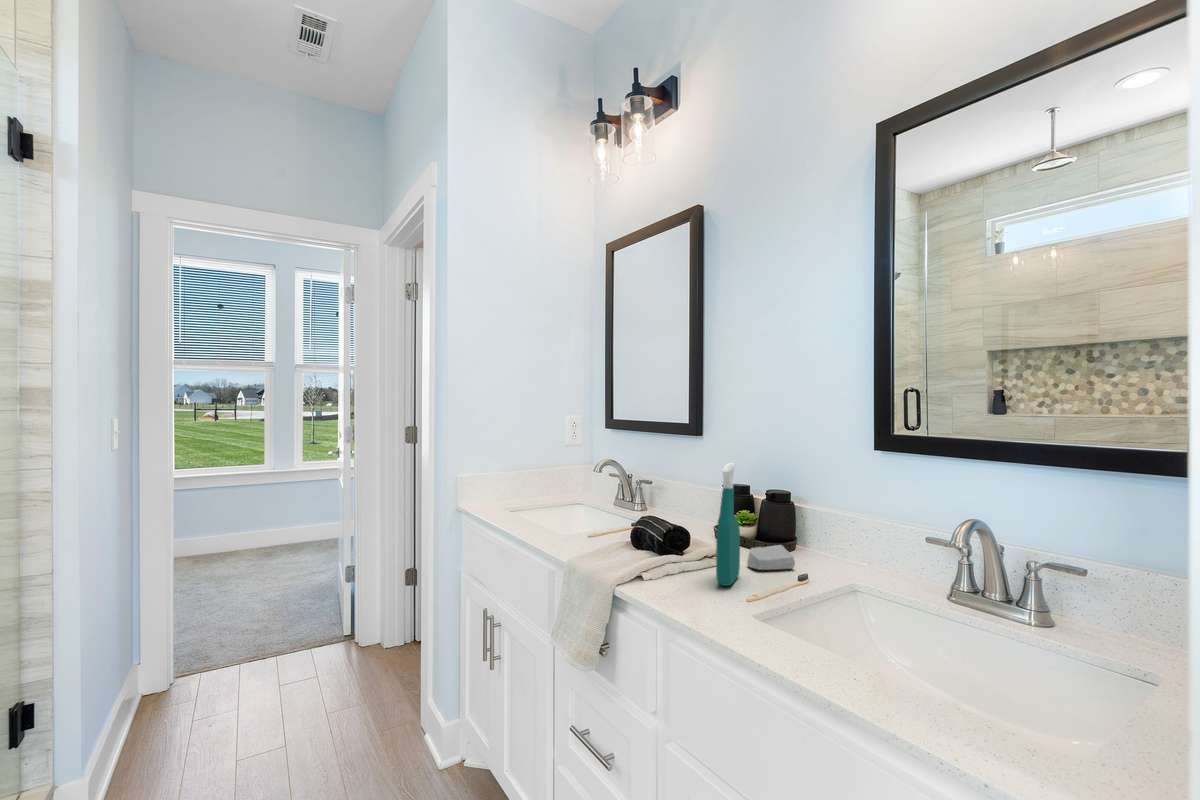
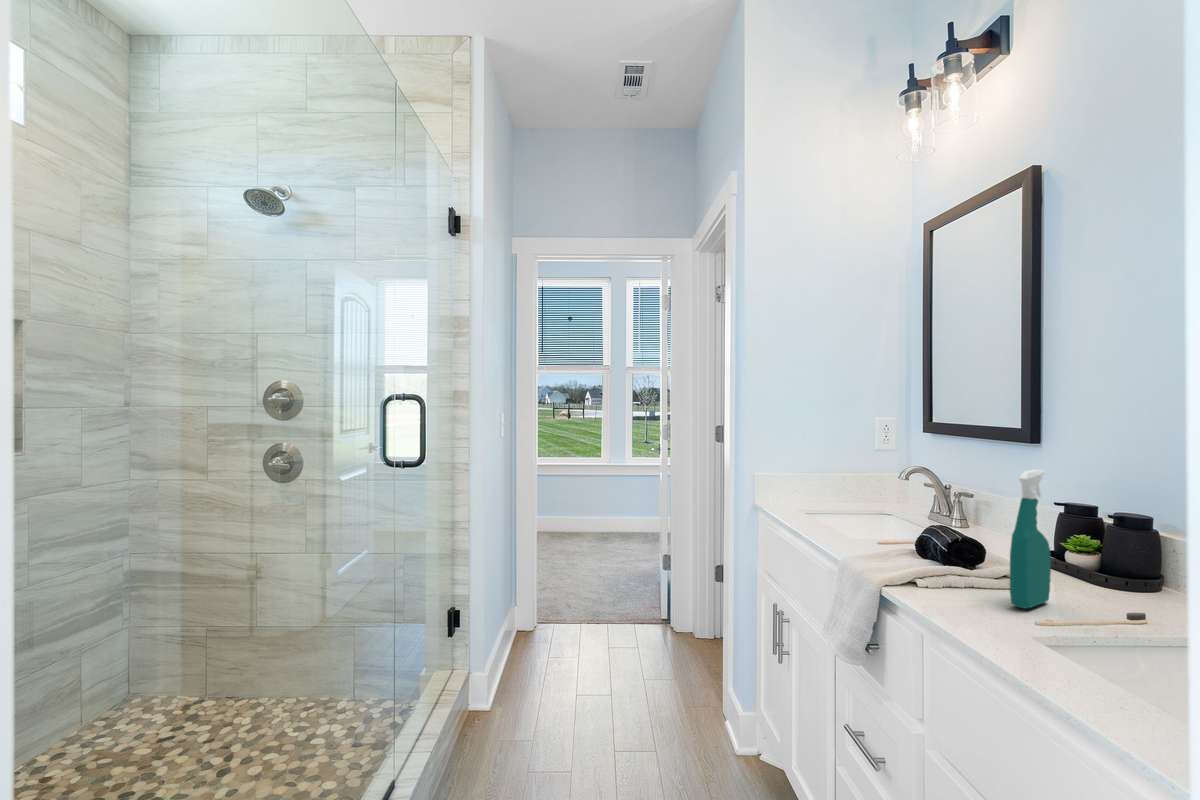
soap bar: present [747,545,795,570] -> none [1068,575,1141,607]

